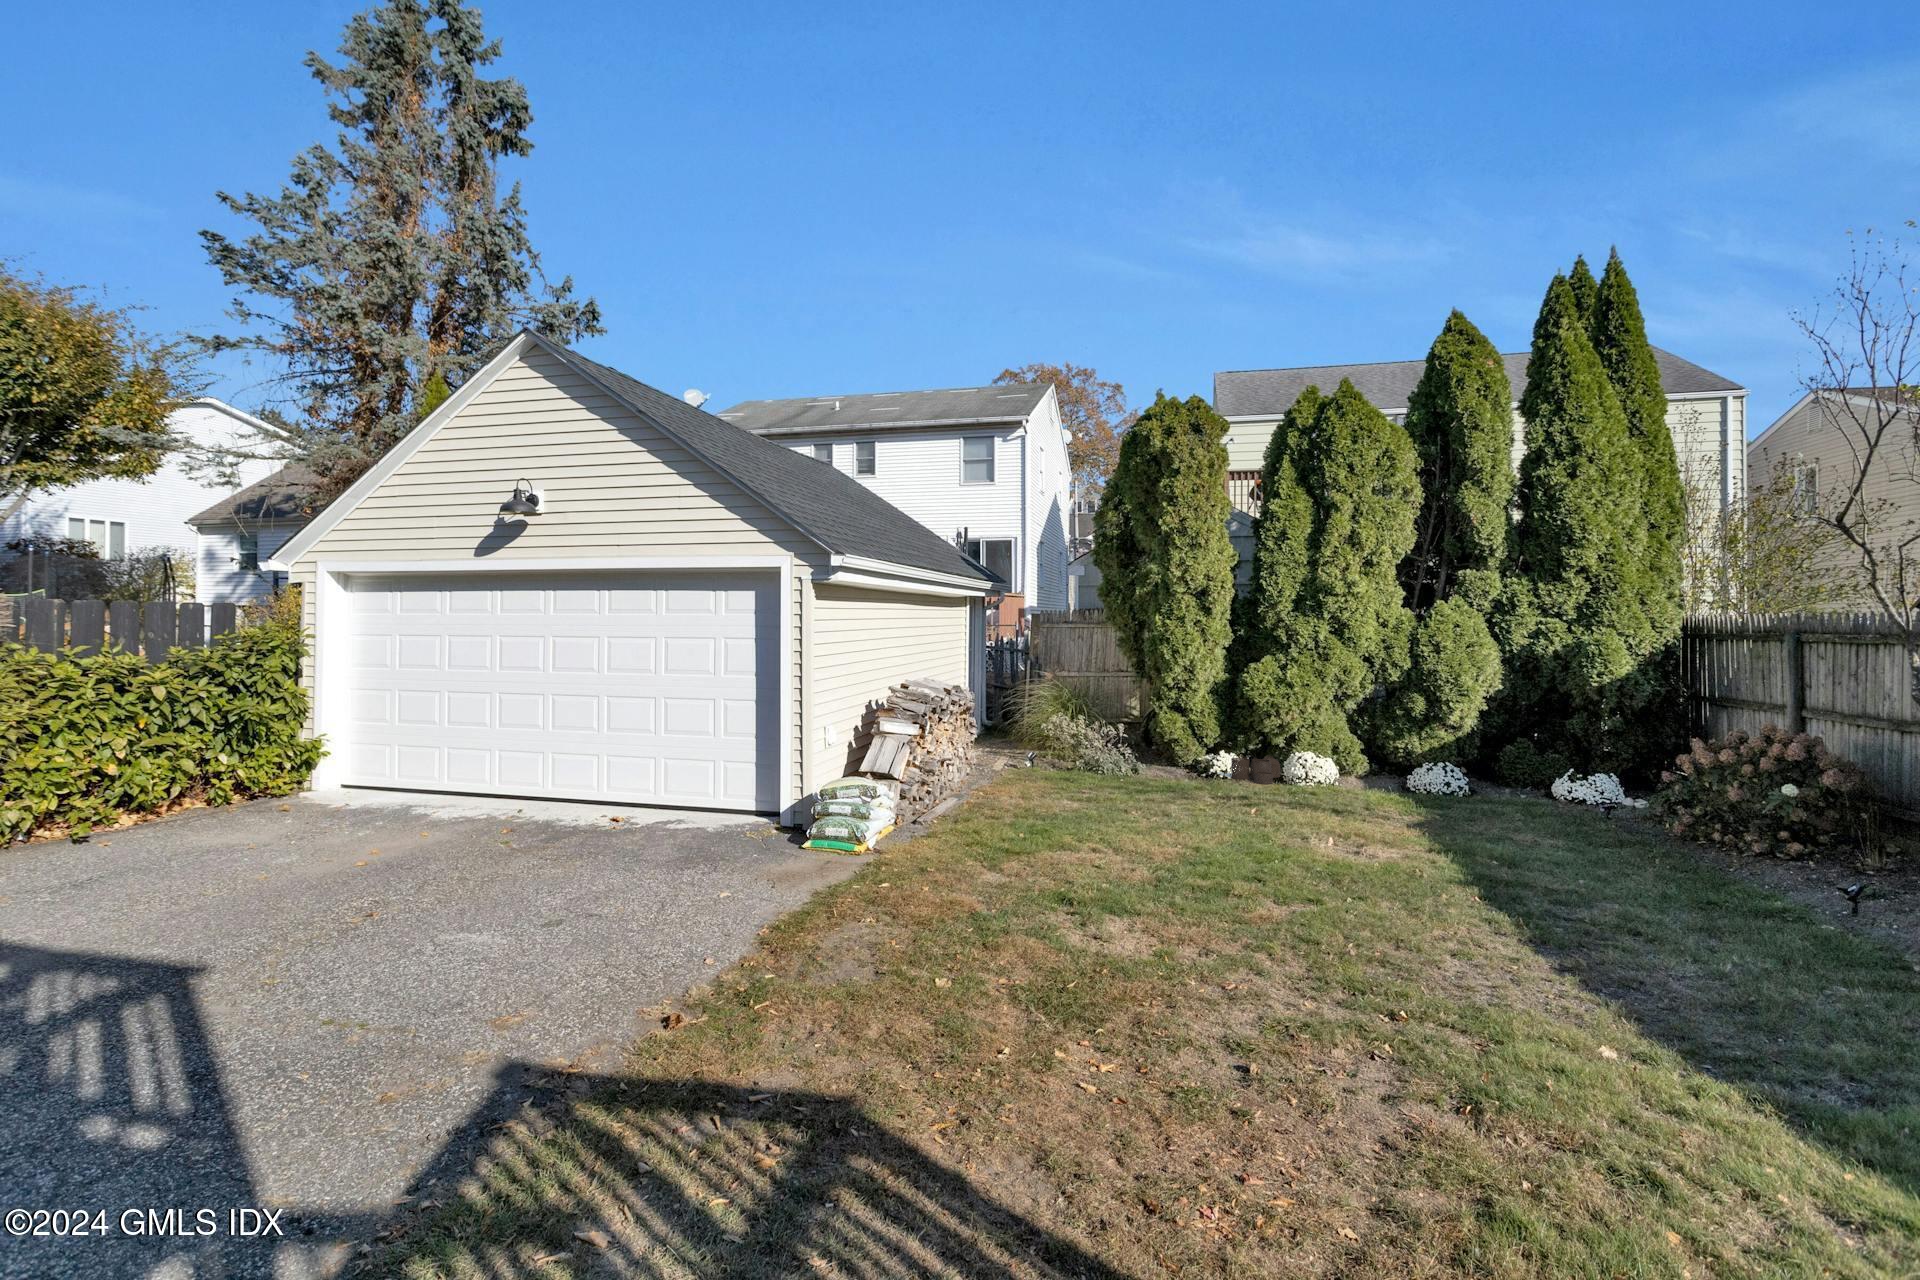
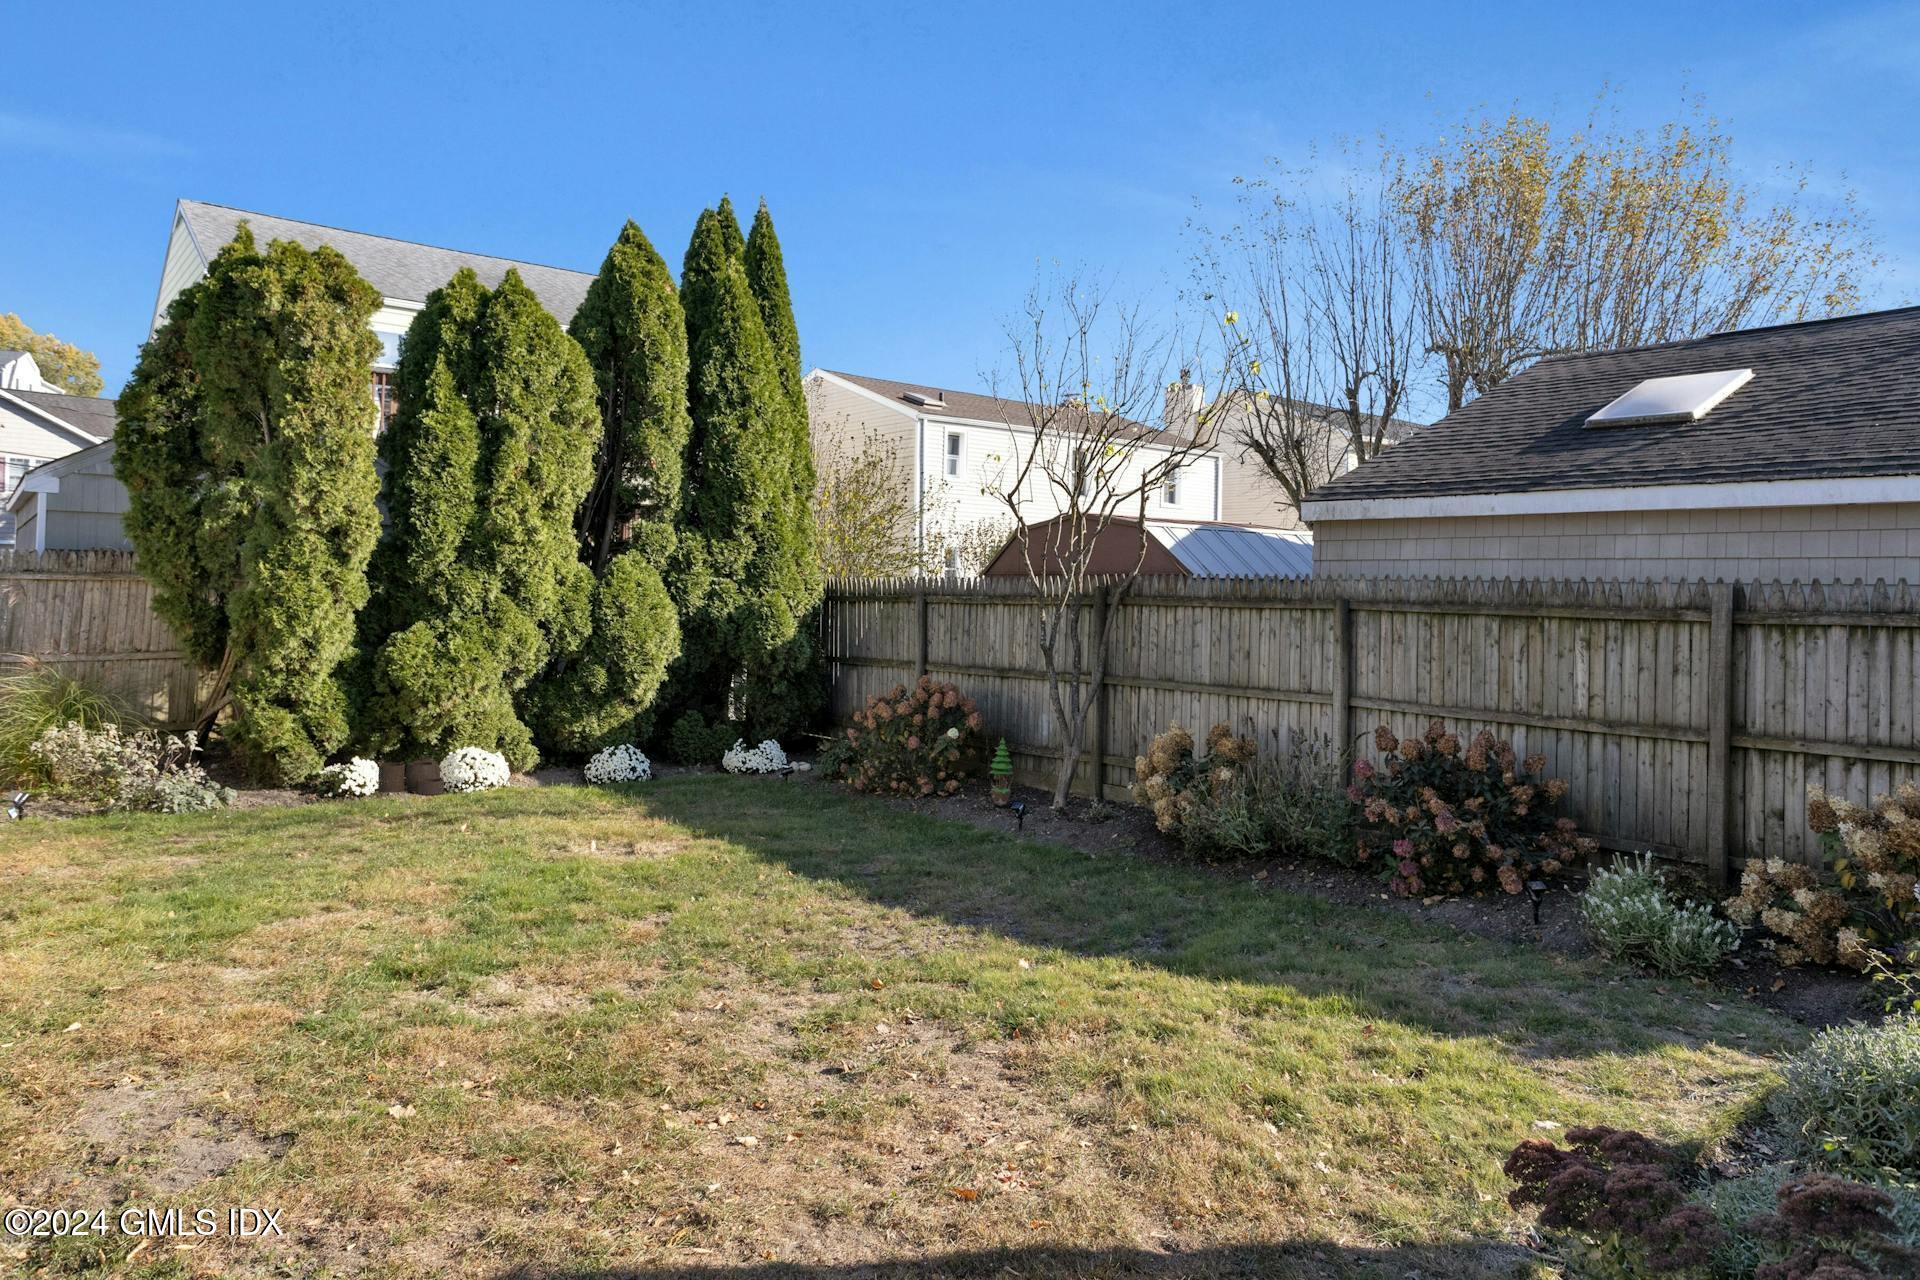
potted tree: none [1836,785,1876,868] -> present [989,738,1013,806]

